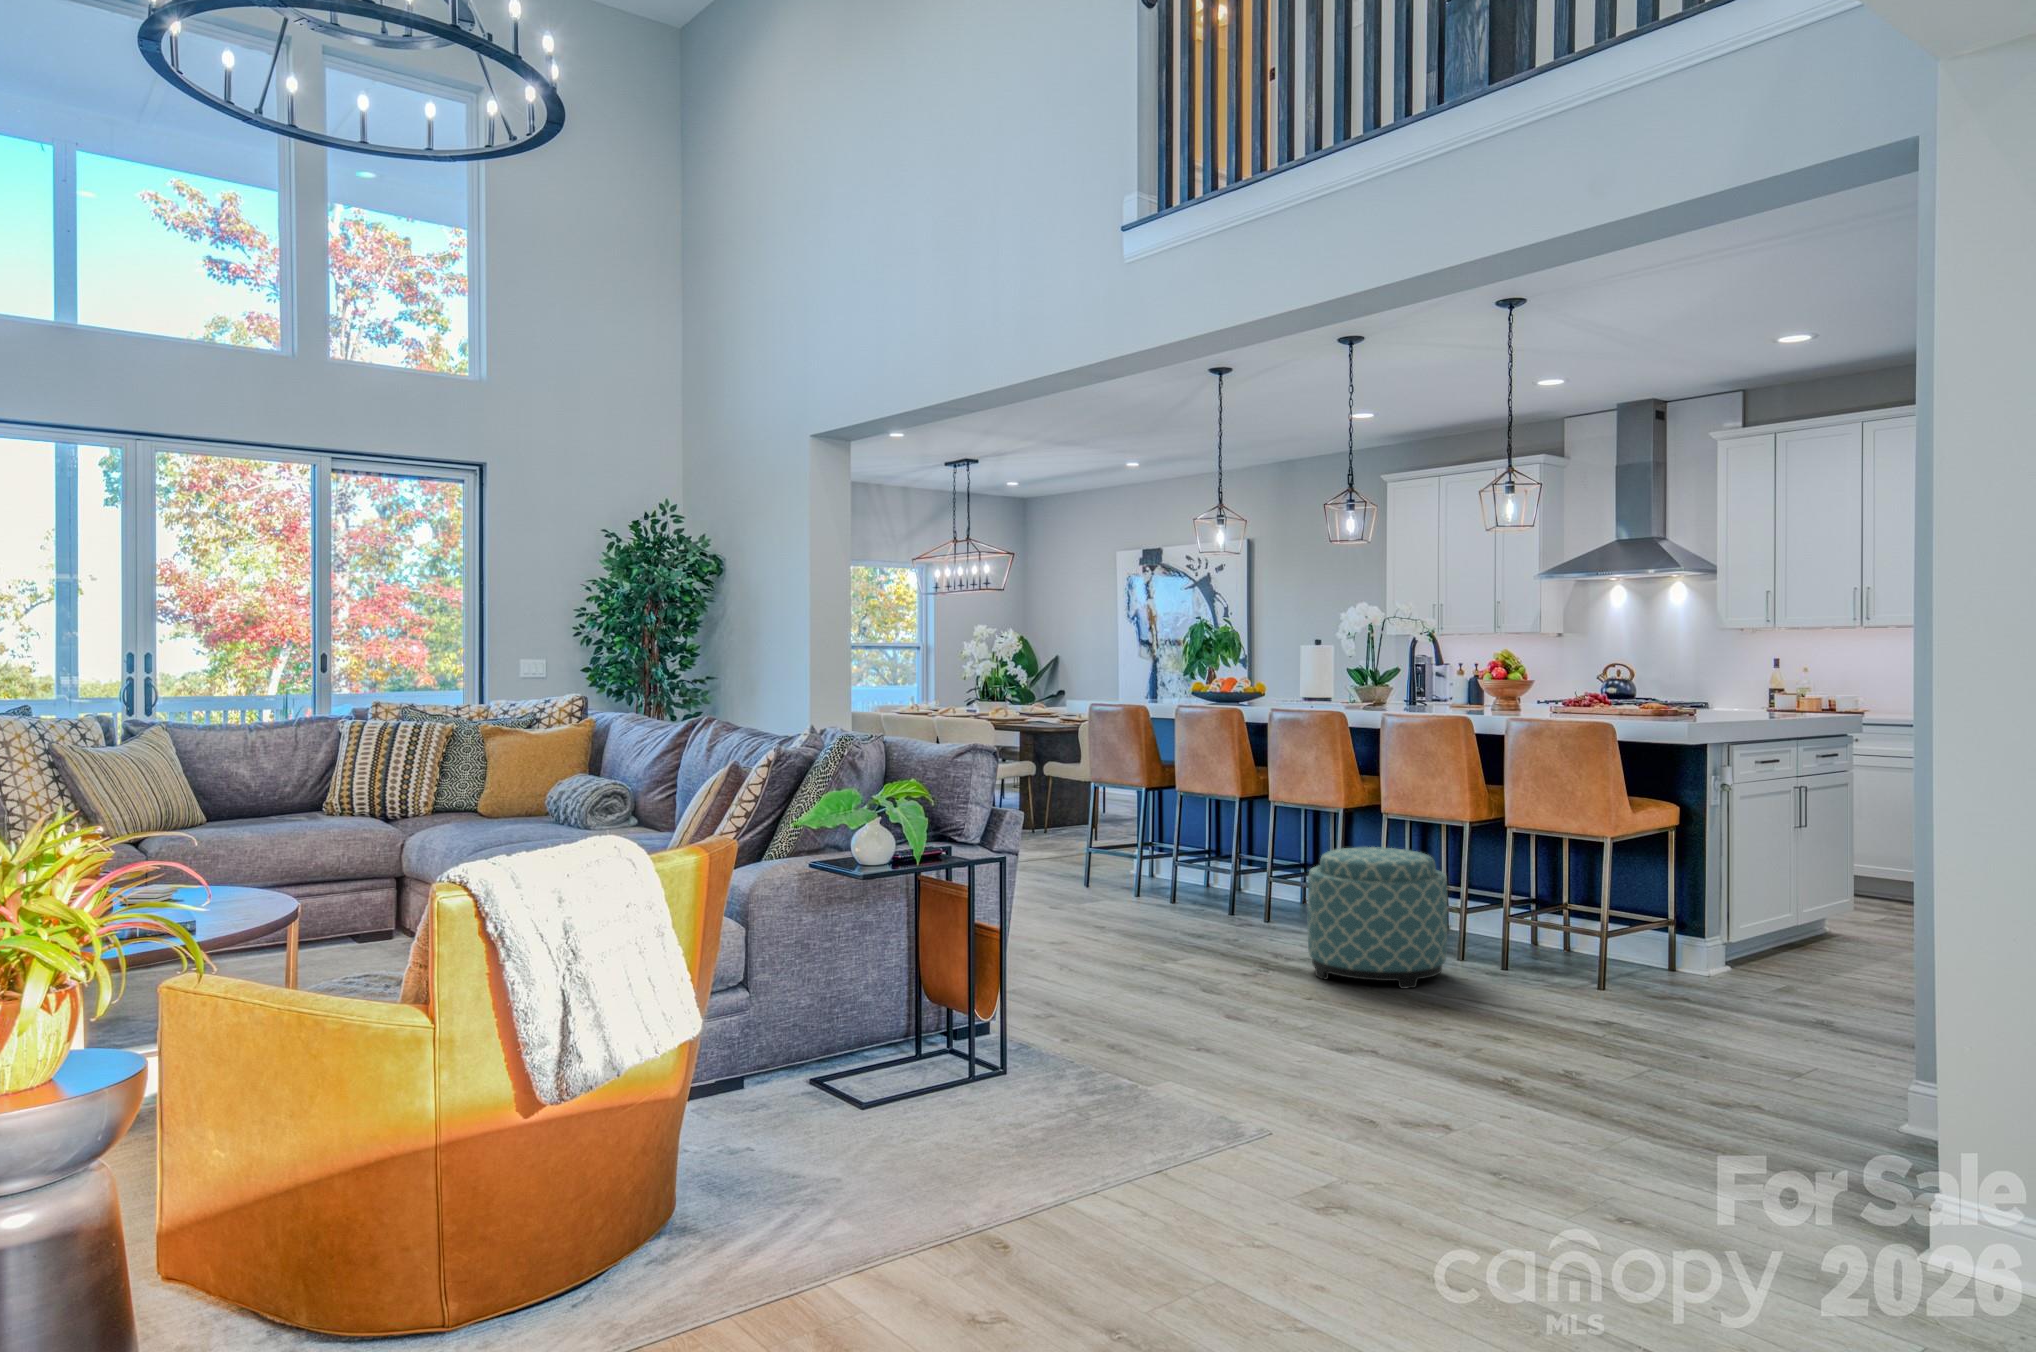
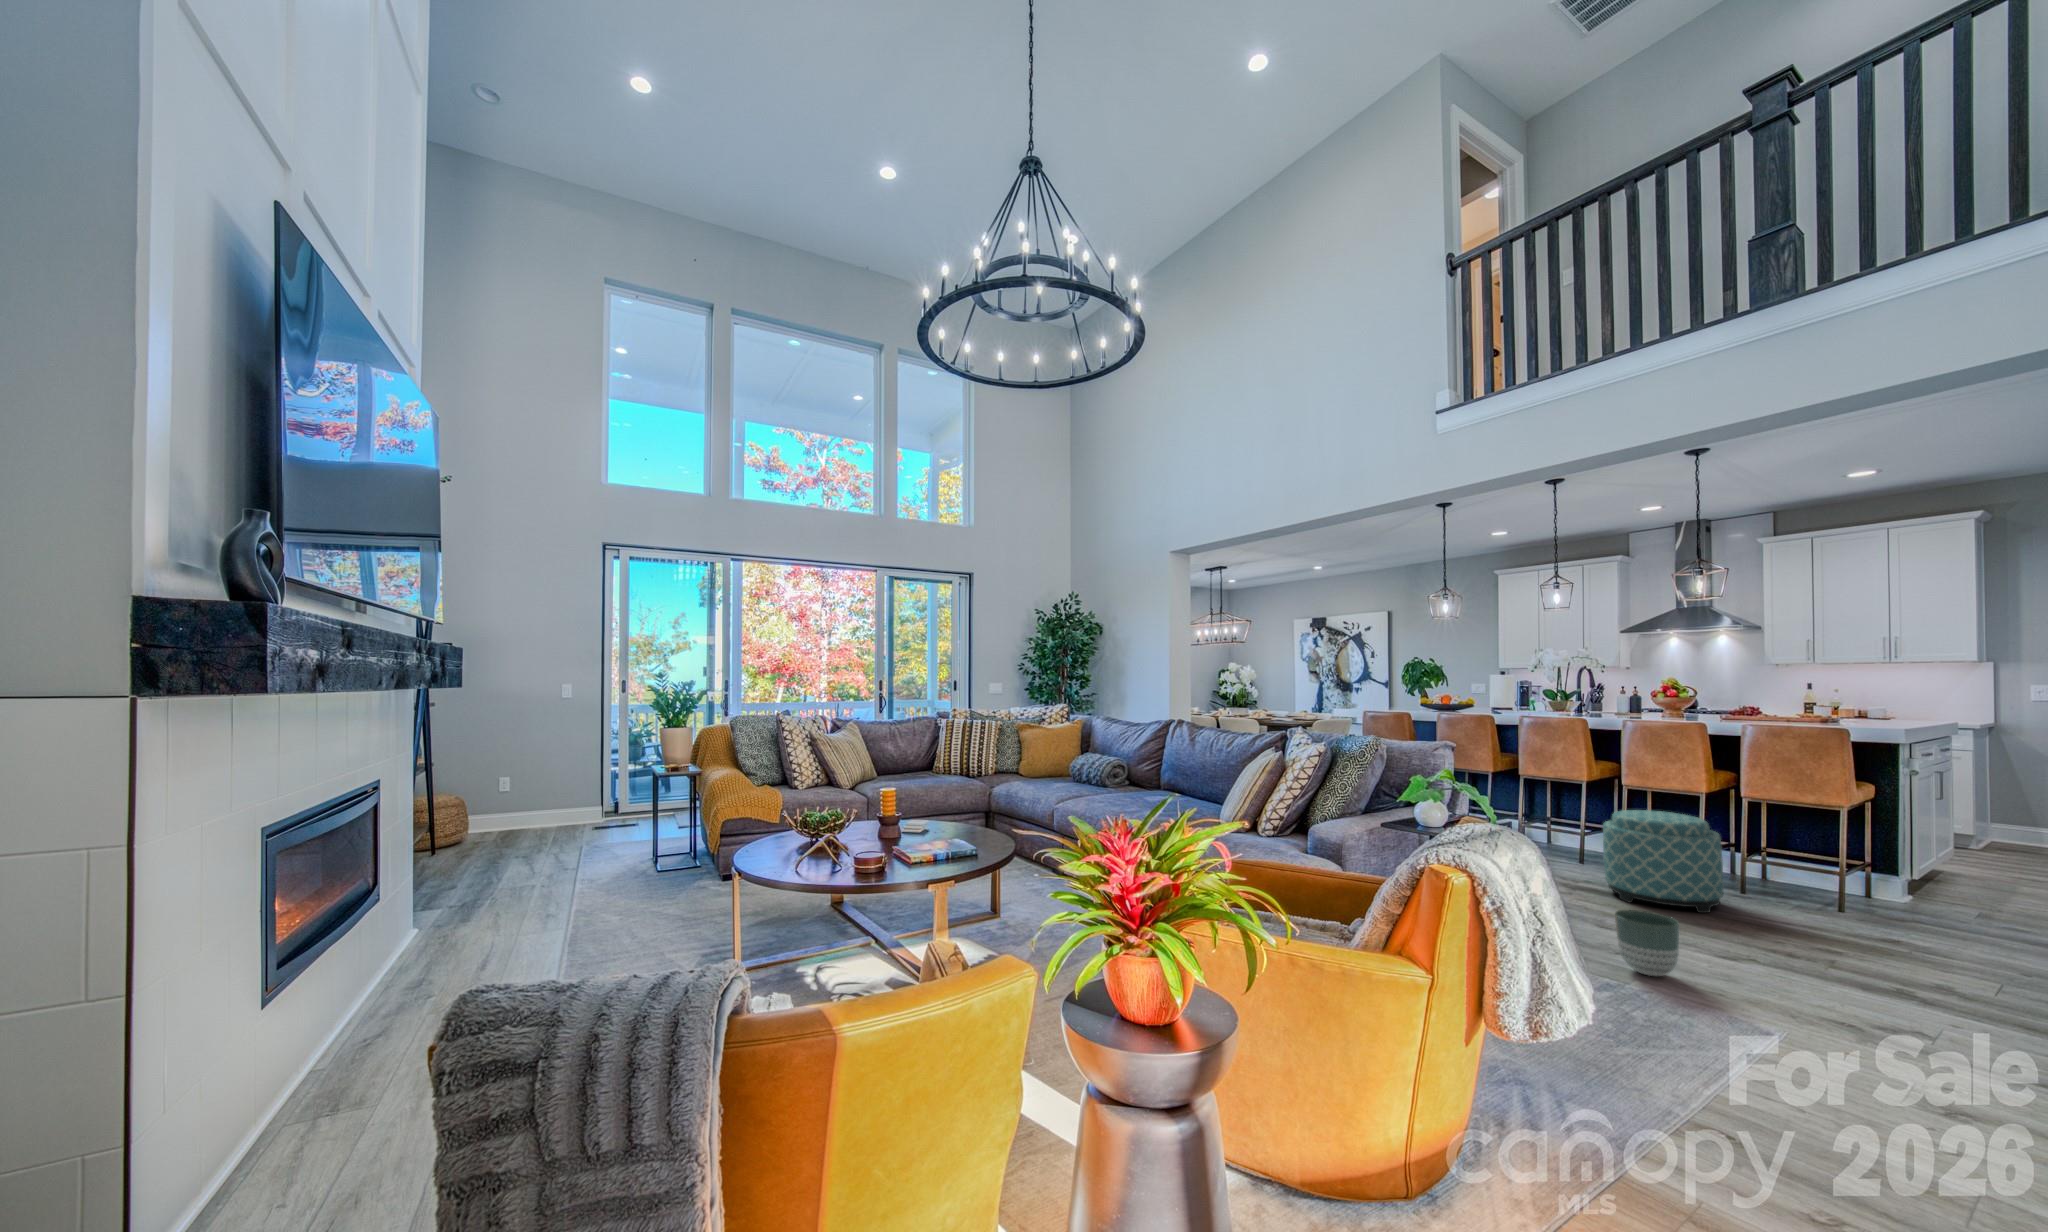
planter: none [1180,976,1251,1062] -> present [1615,910,1679,976]

